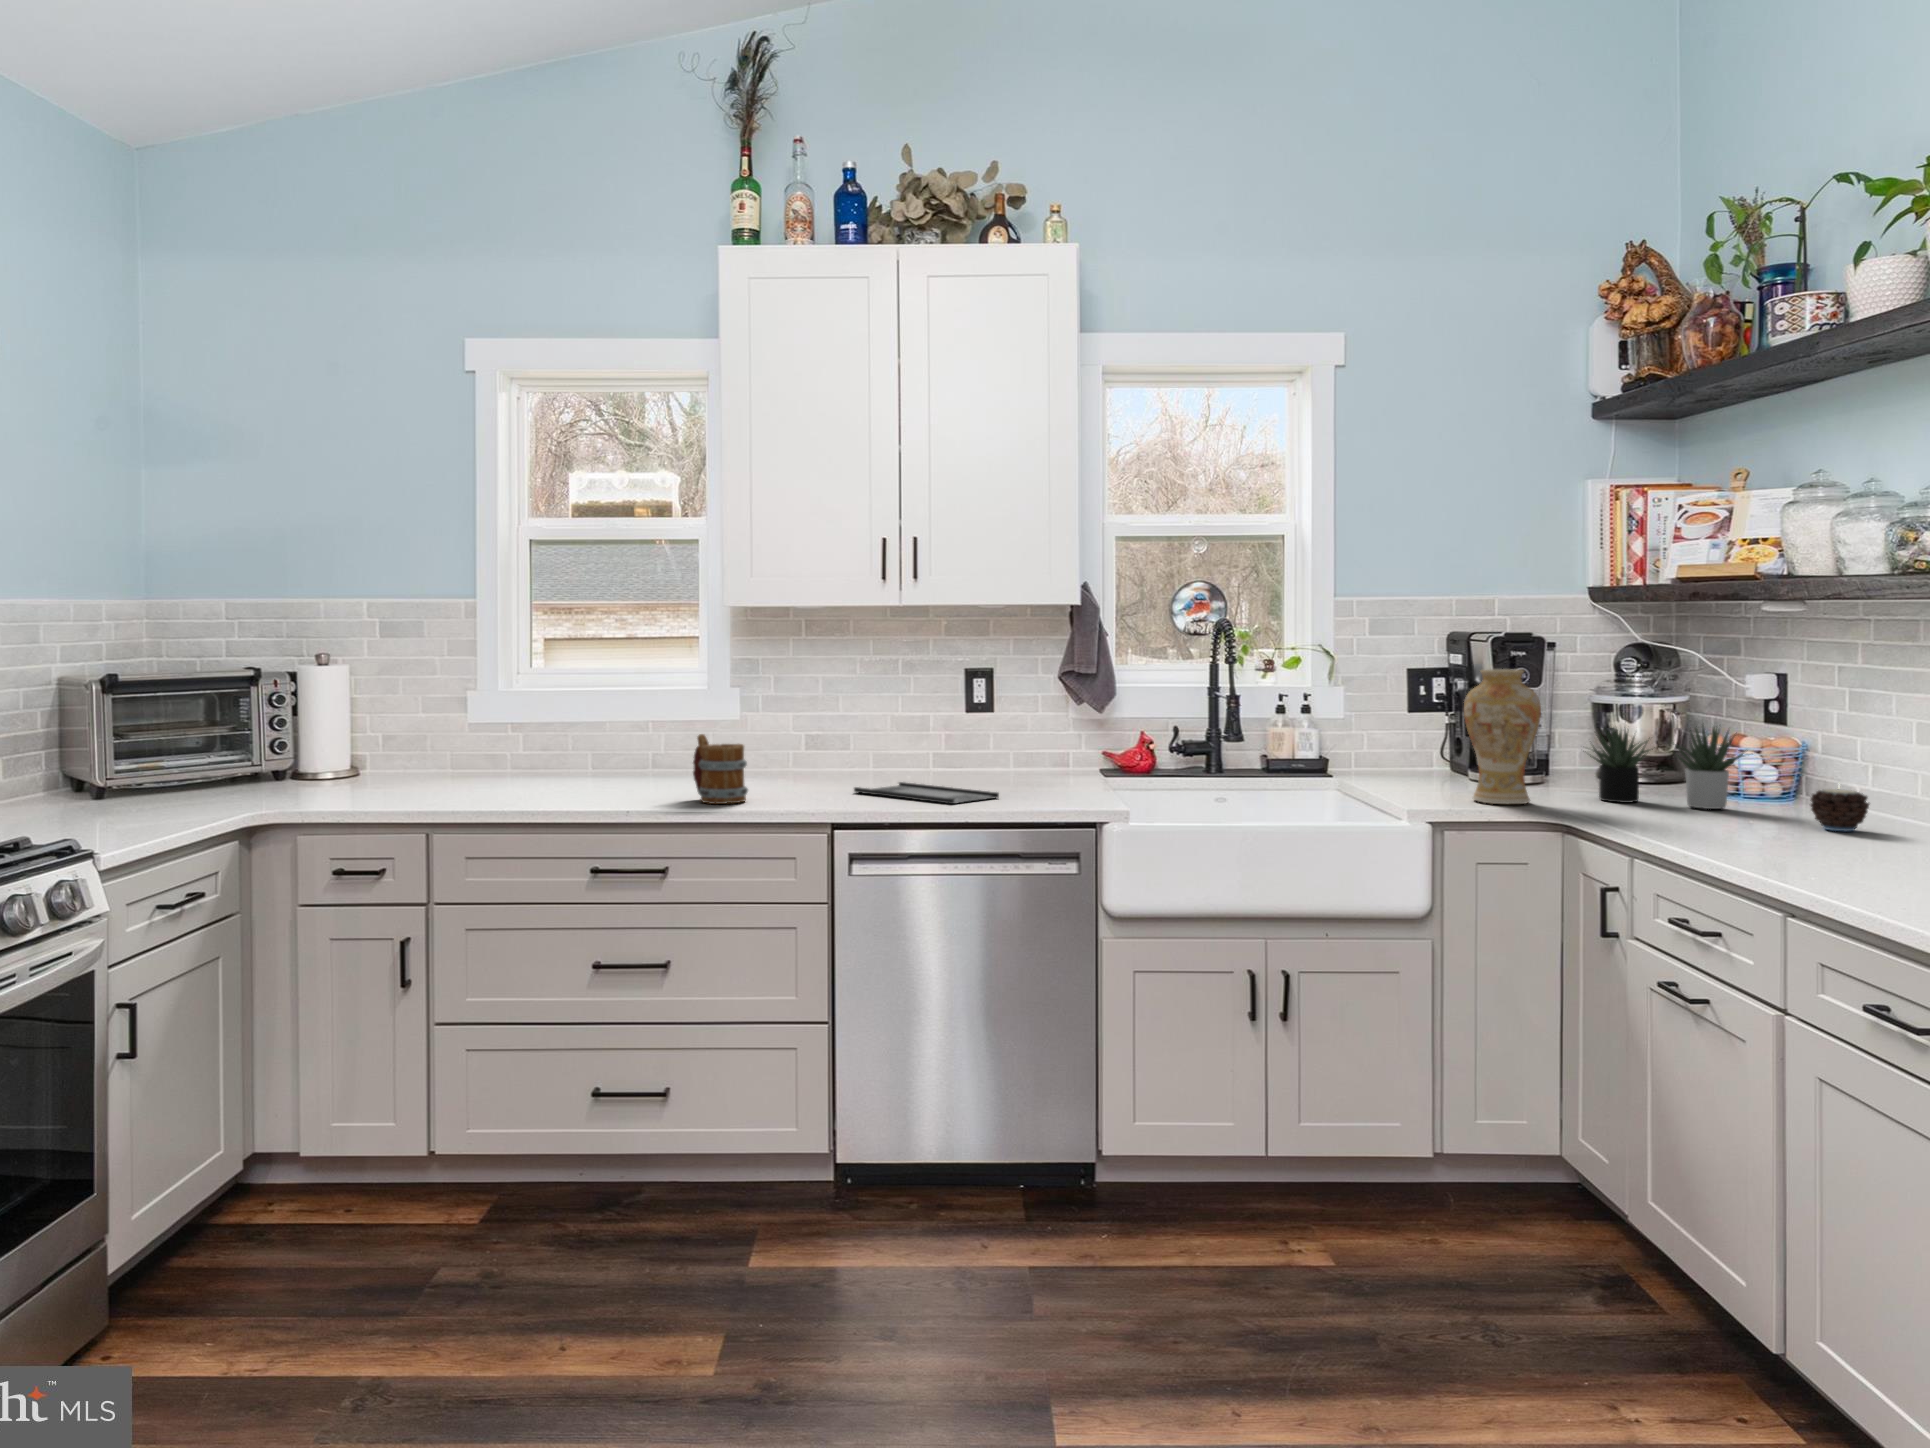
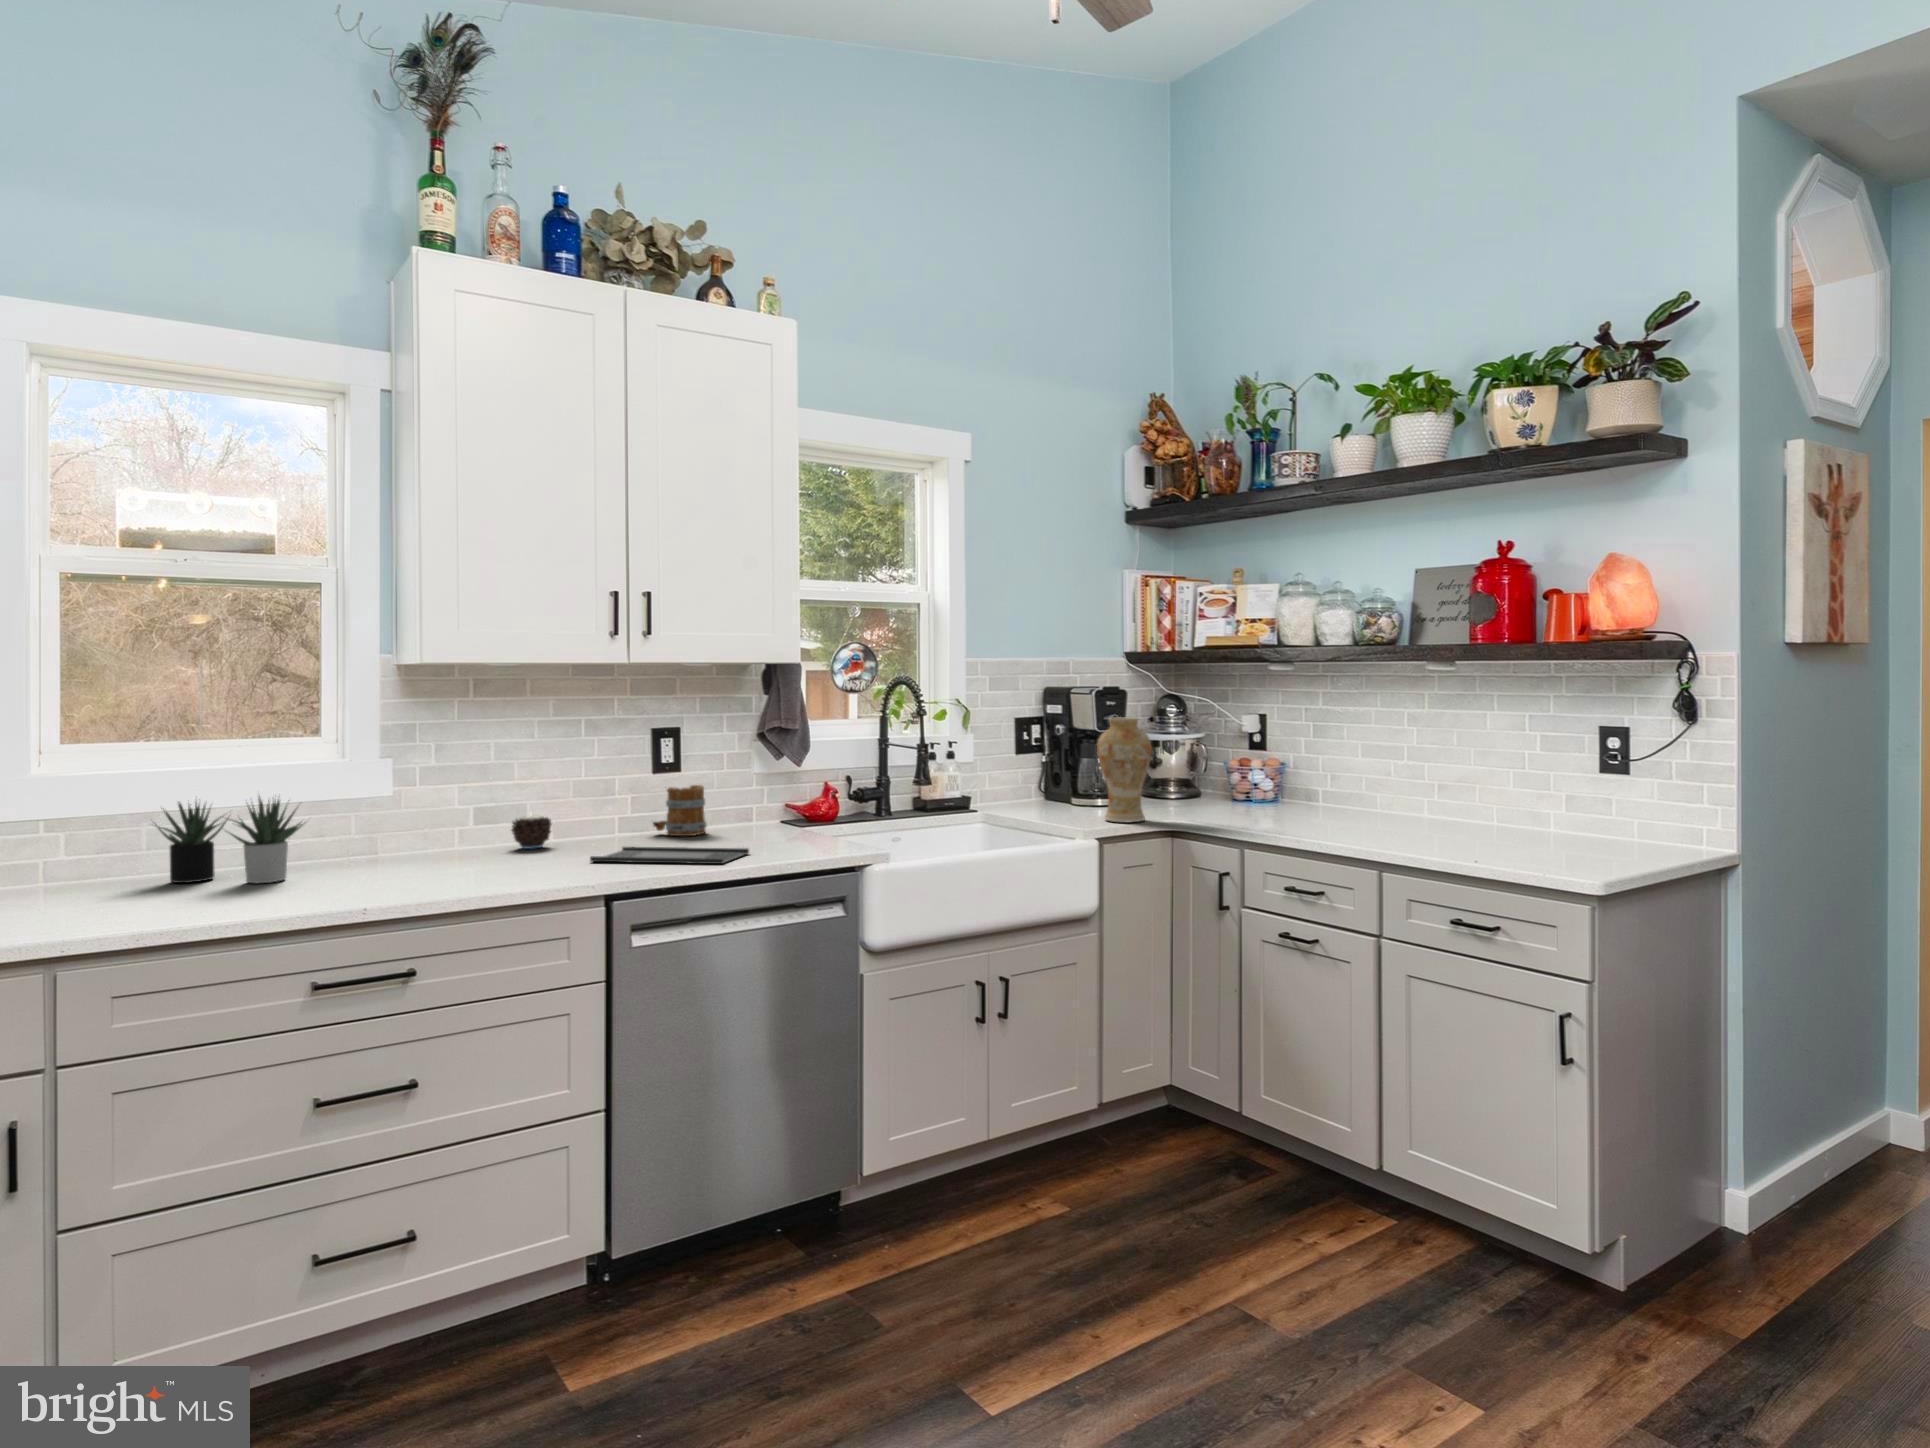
succulent plant: present [1590,726,1744,809] -> present [155,796,305,883]
mug: present [693,734,748,804] -> present [653,785,706,836]
candle: present [1810,784,1869,831] -> present [512,814,551,849]

